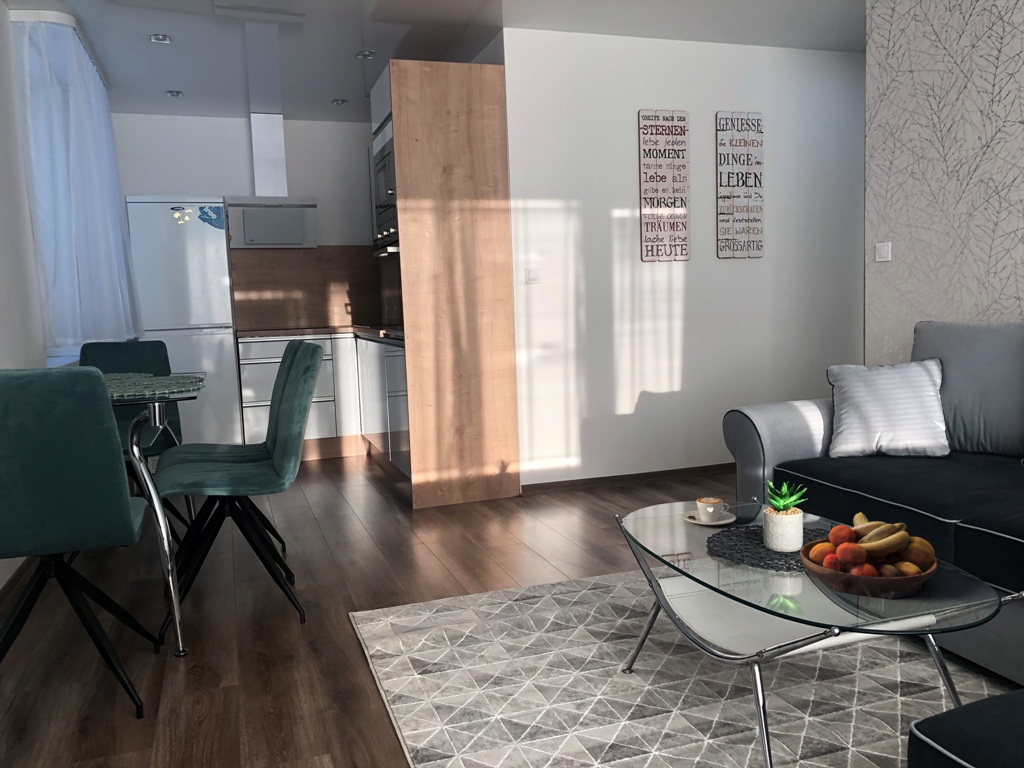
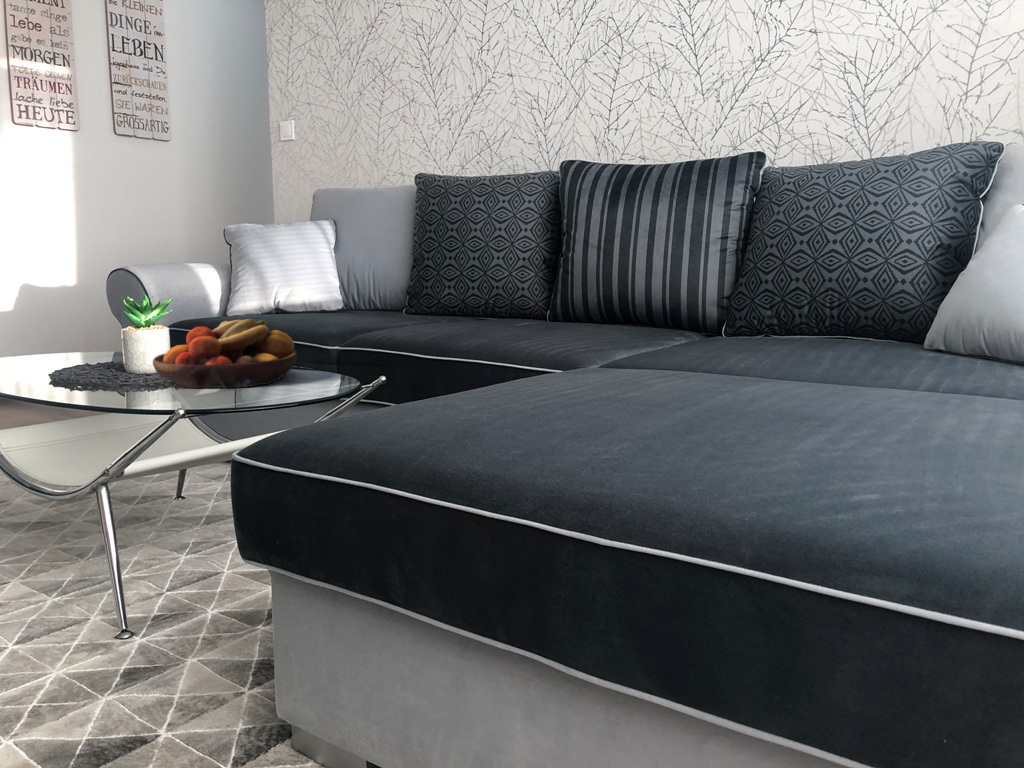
coffee cup: present [683,498,736,525] -> none [26,335,97,364]

